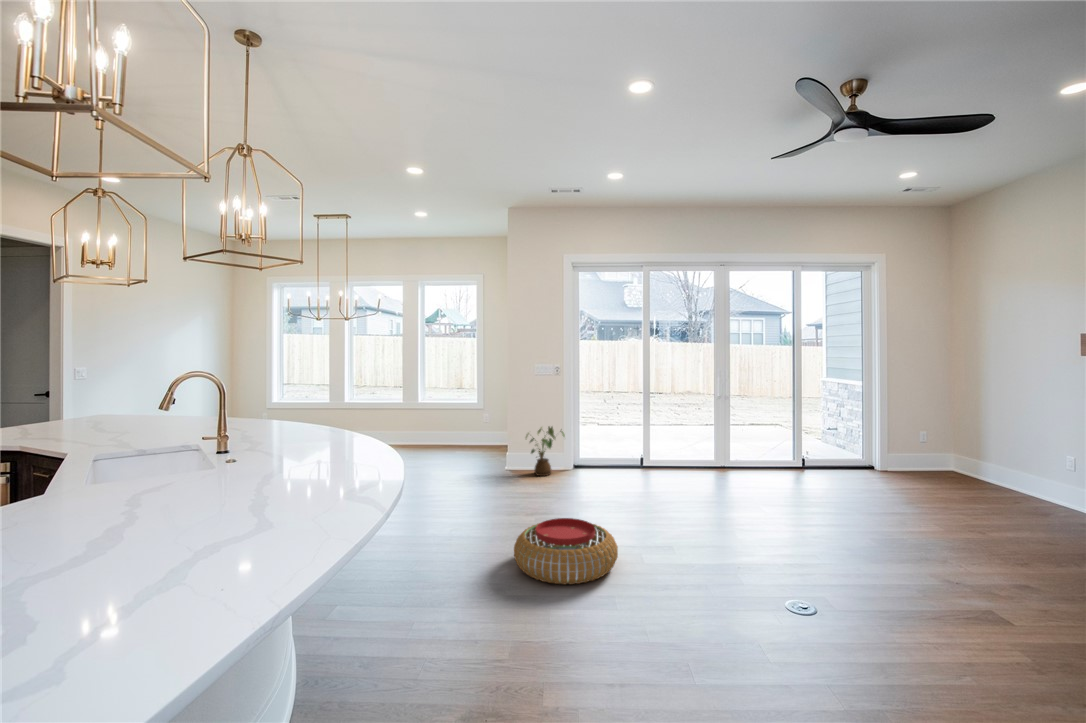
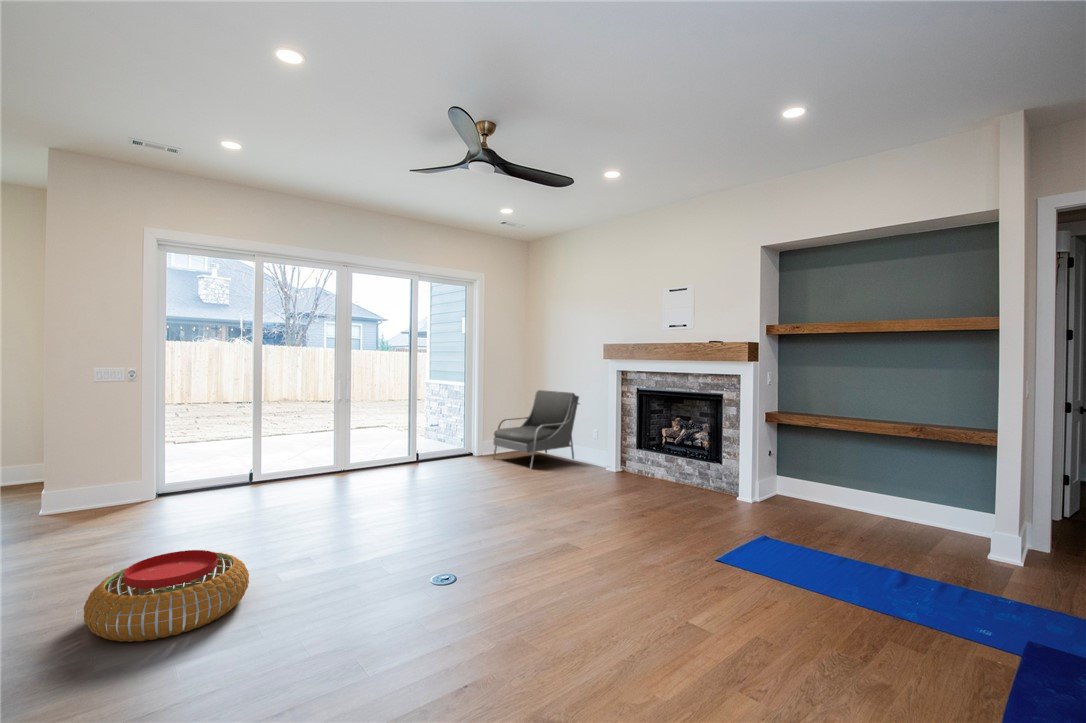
armchair: none [904,393,1054,497] -> present [493,390,579,468]
house plant: present [526,427,565,476] -> none [71,445,141,515]

